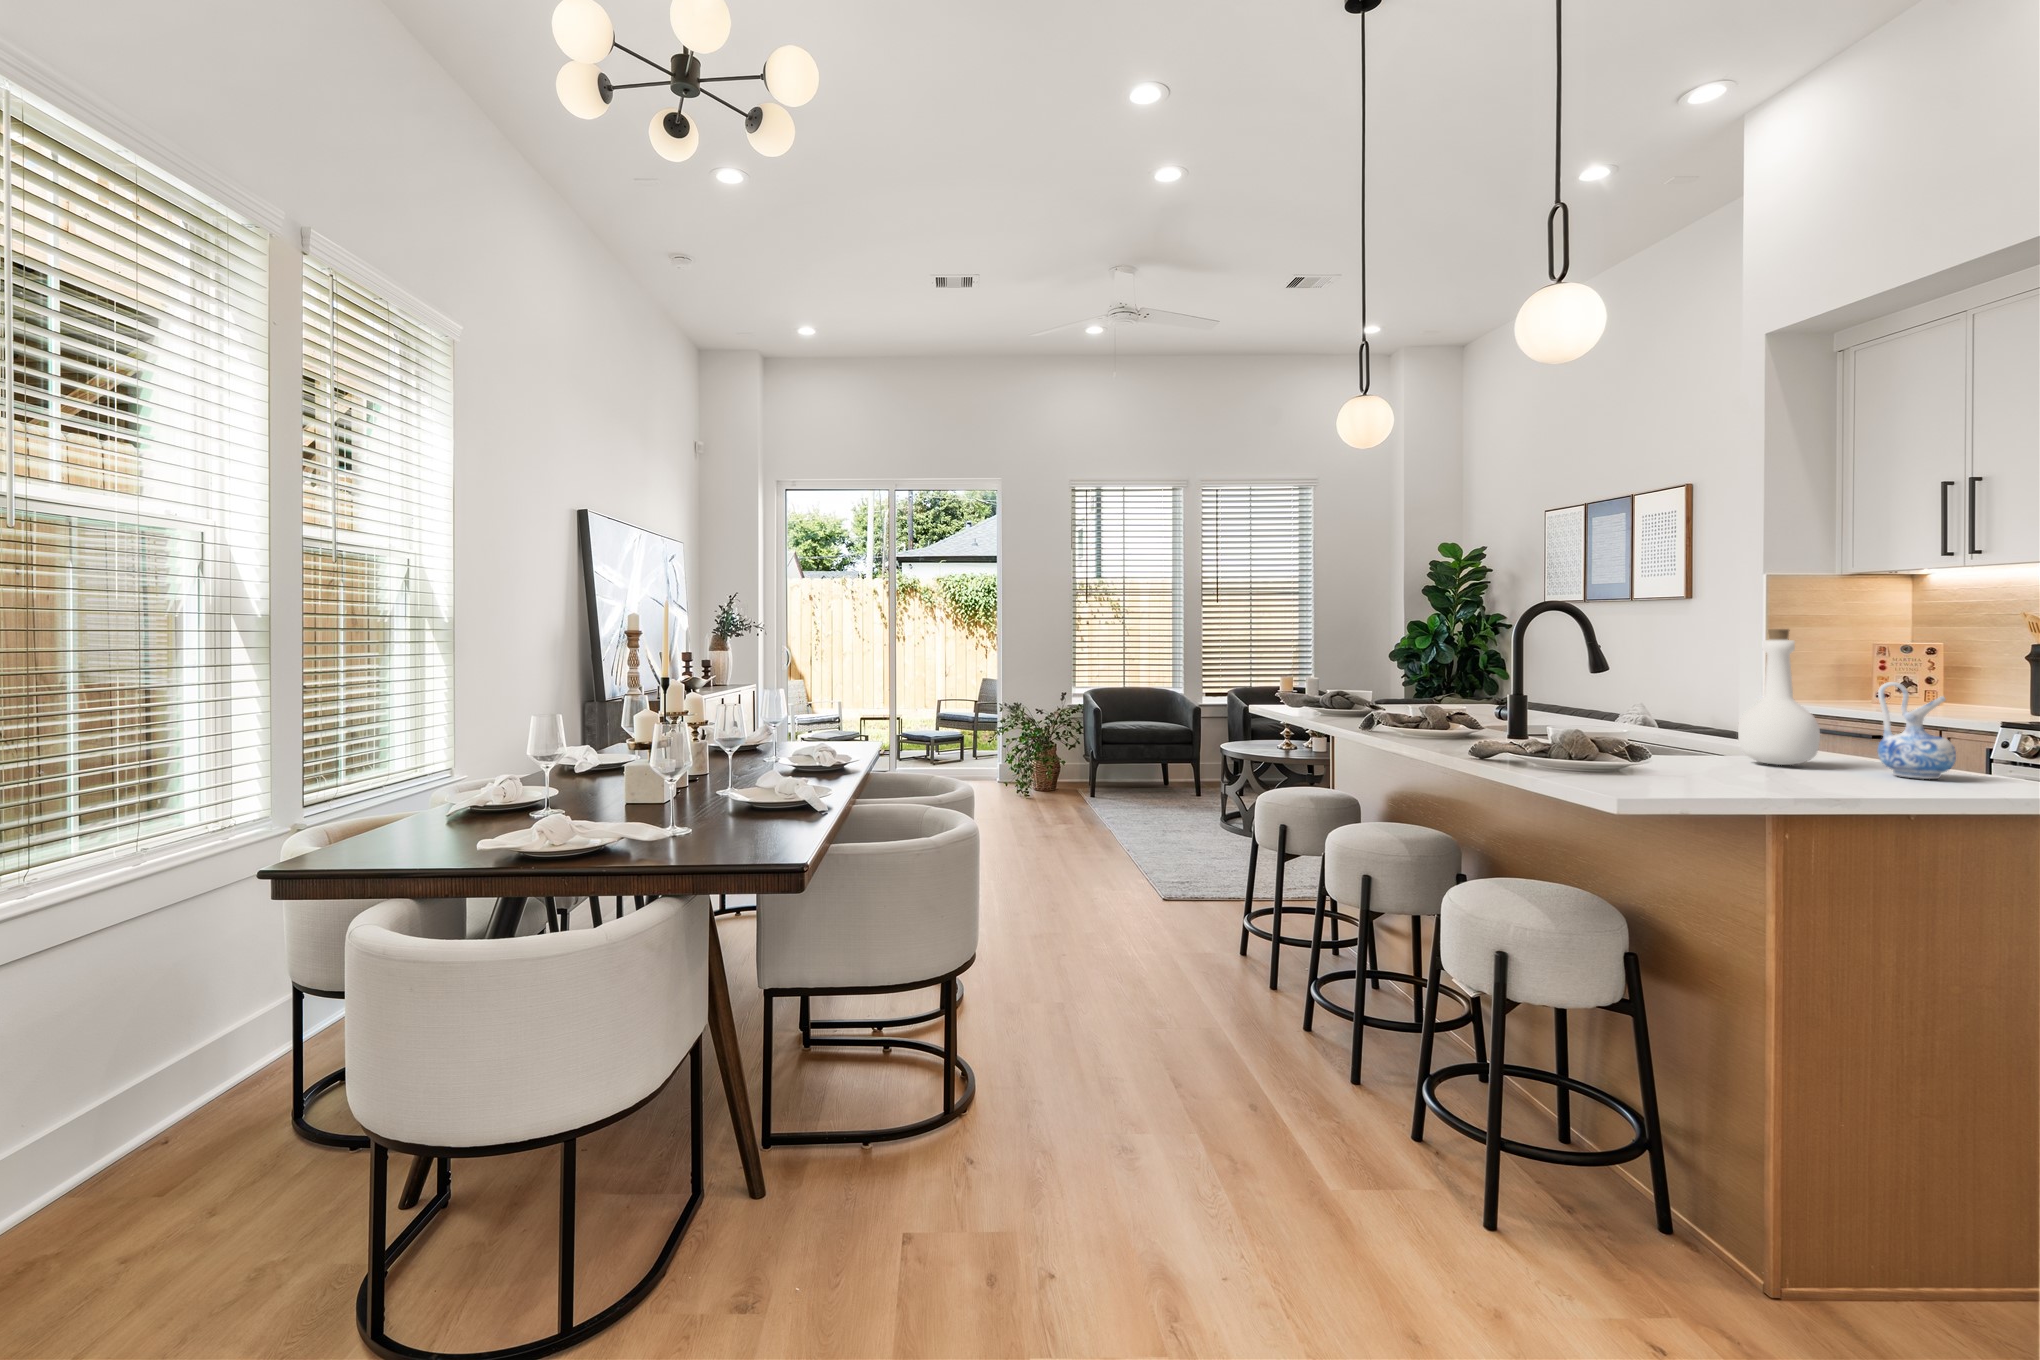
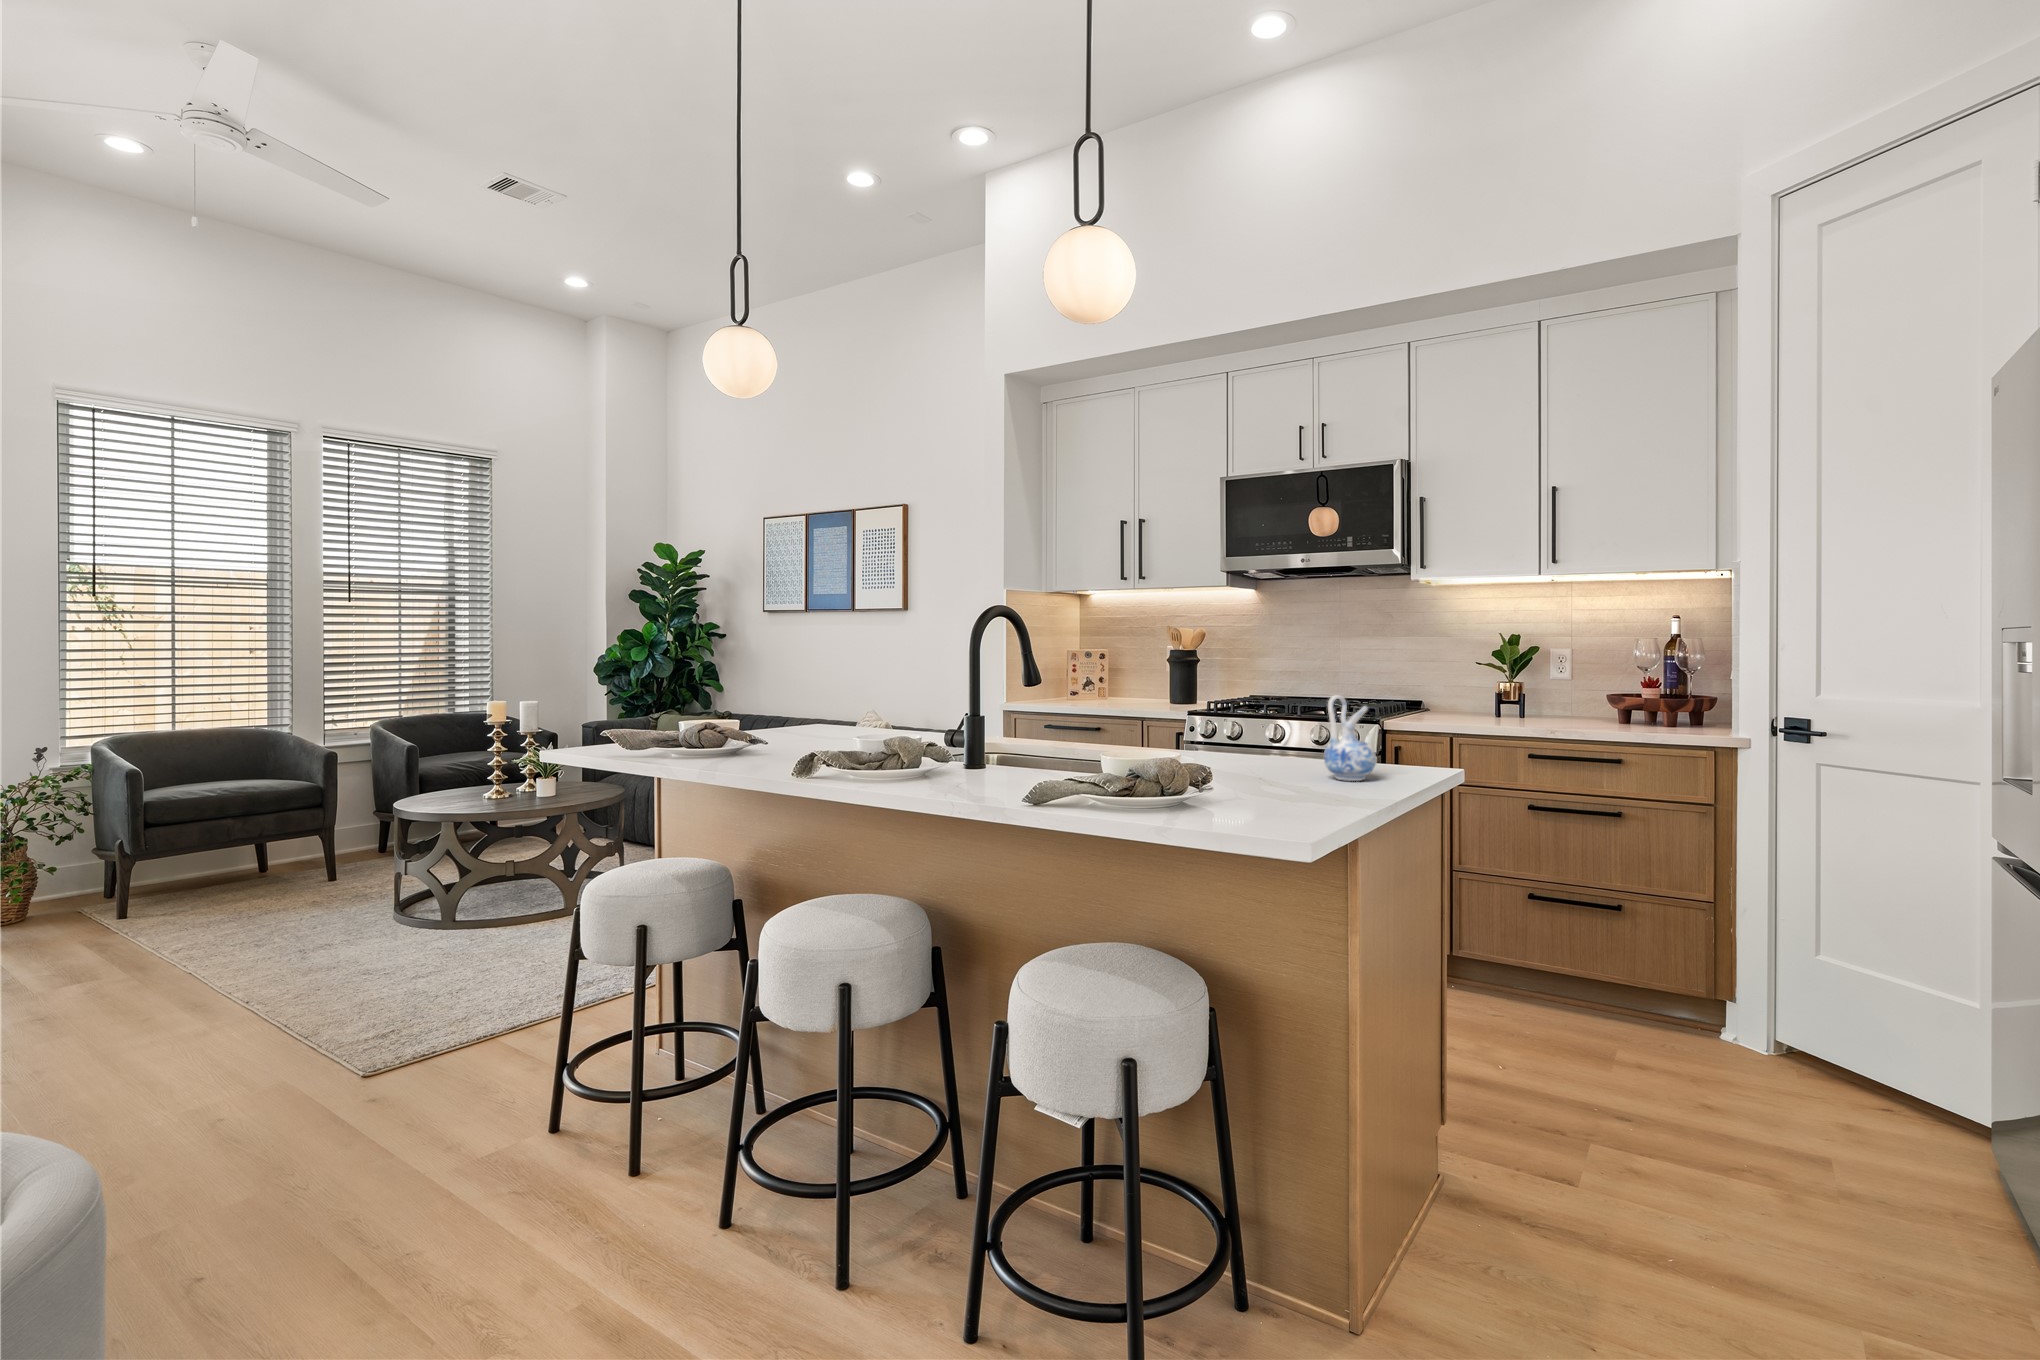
bottle: present [1738,629,1820,765] -> none [1222,647,1286,780]

